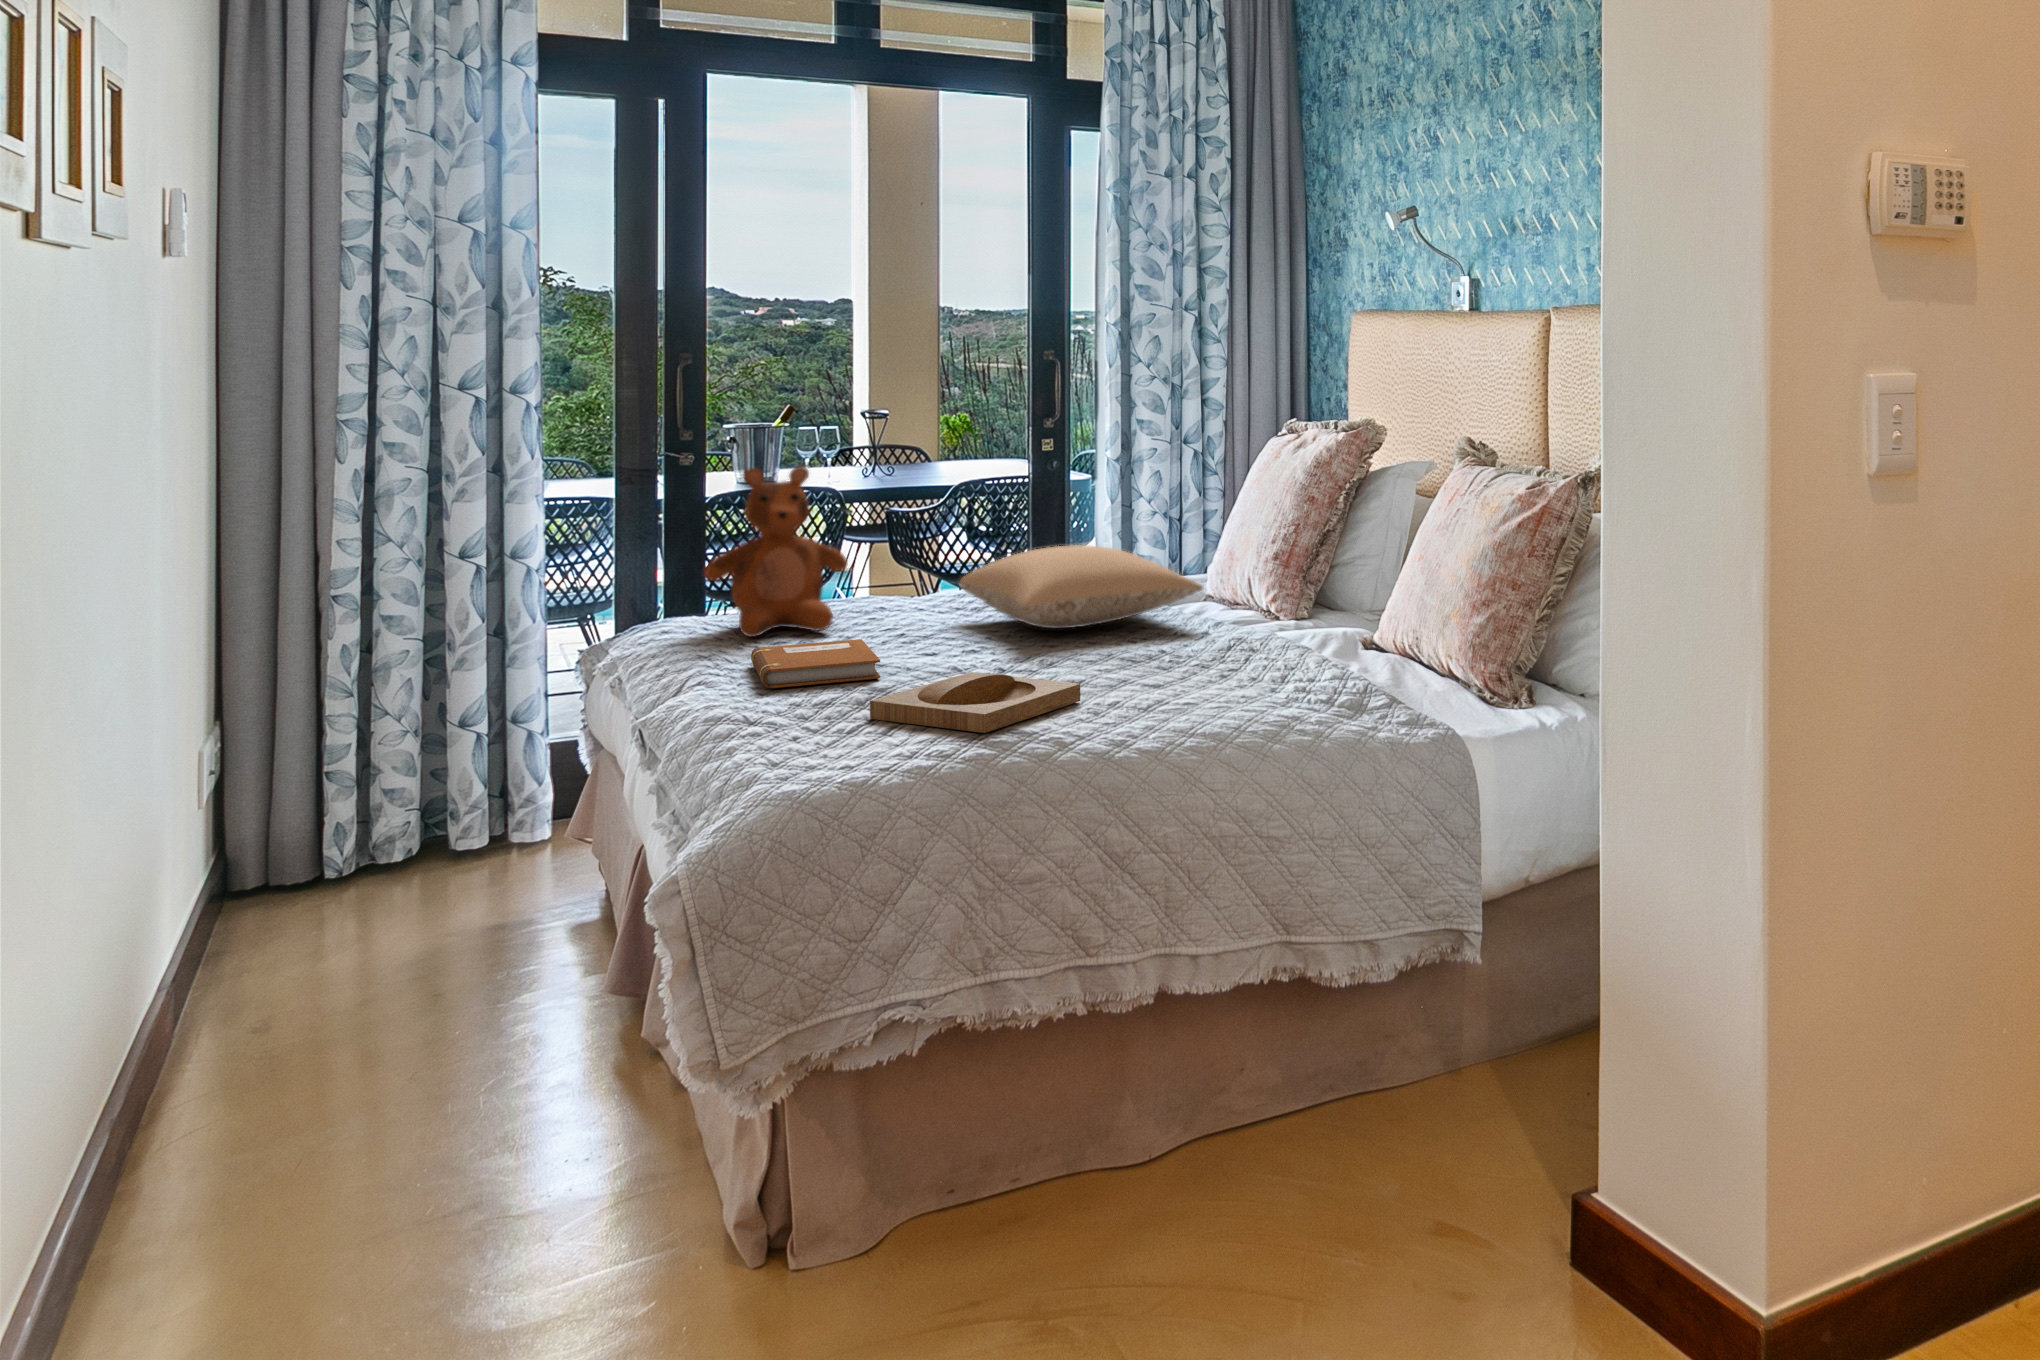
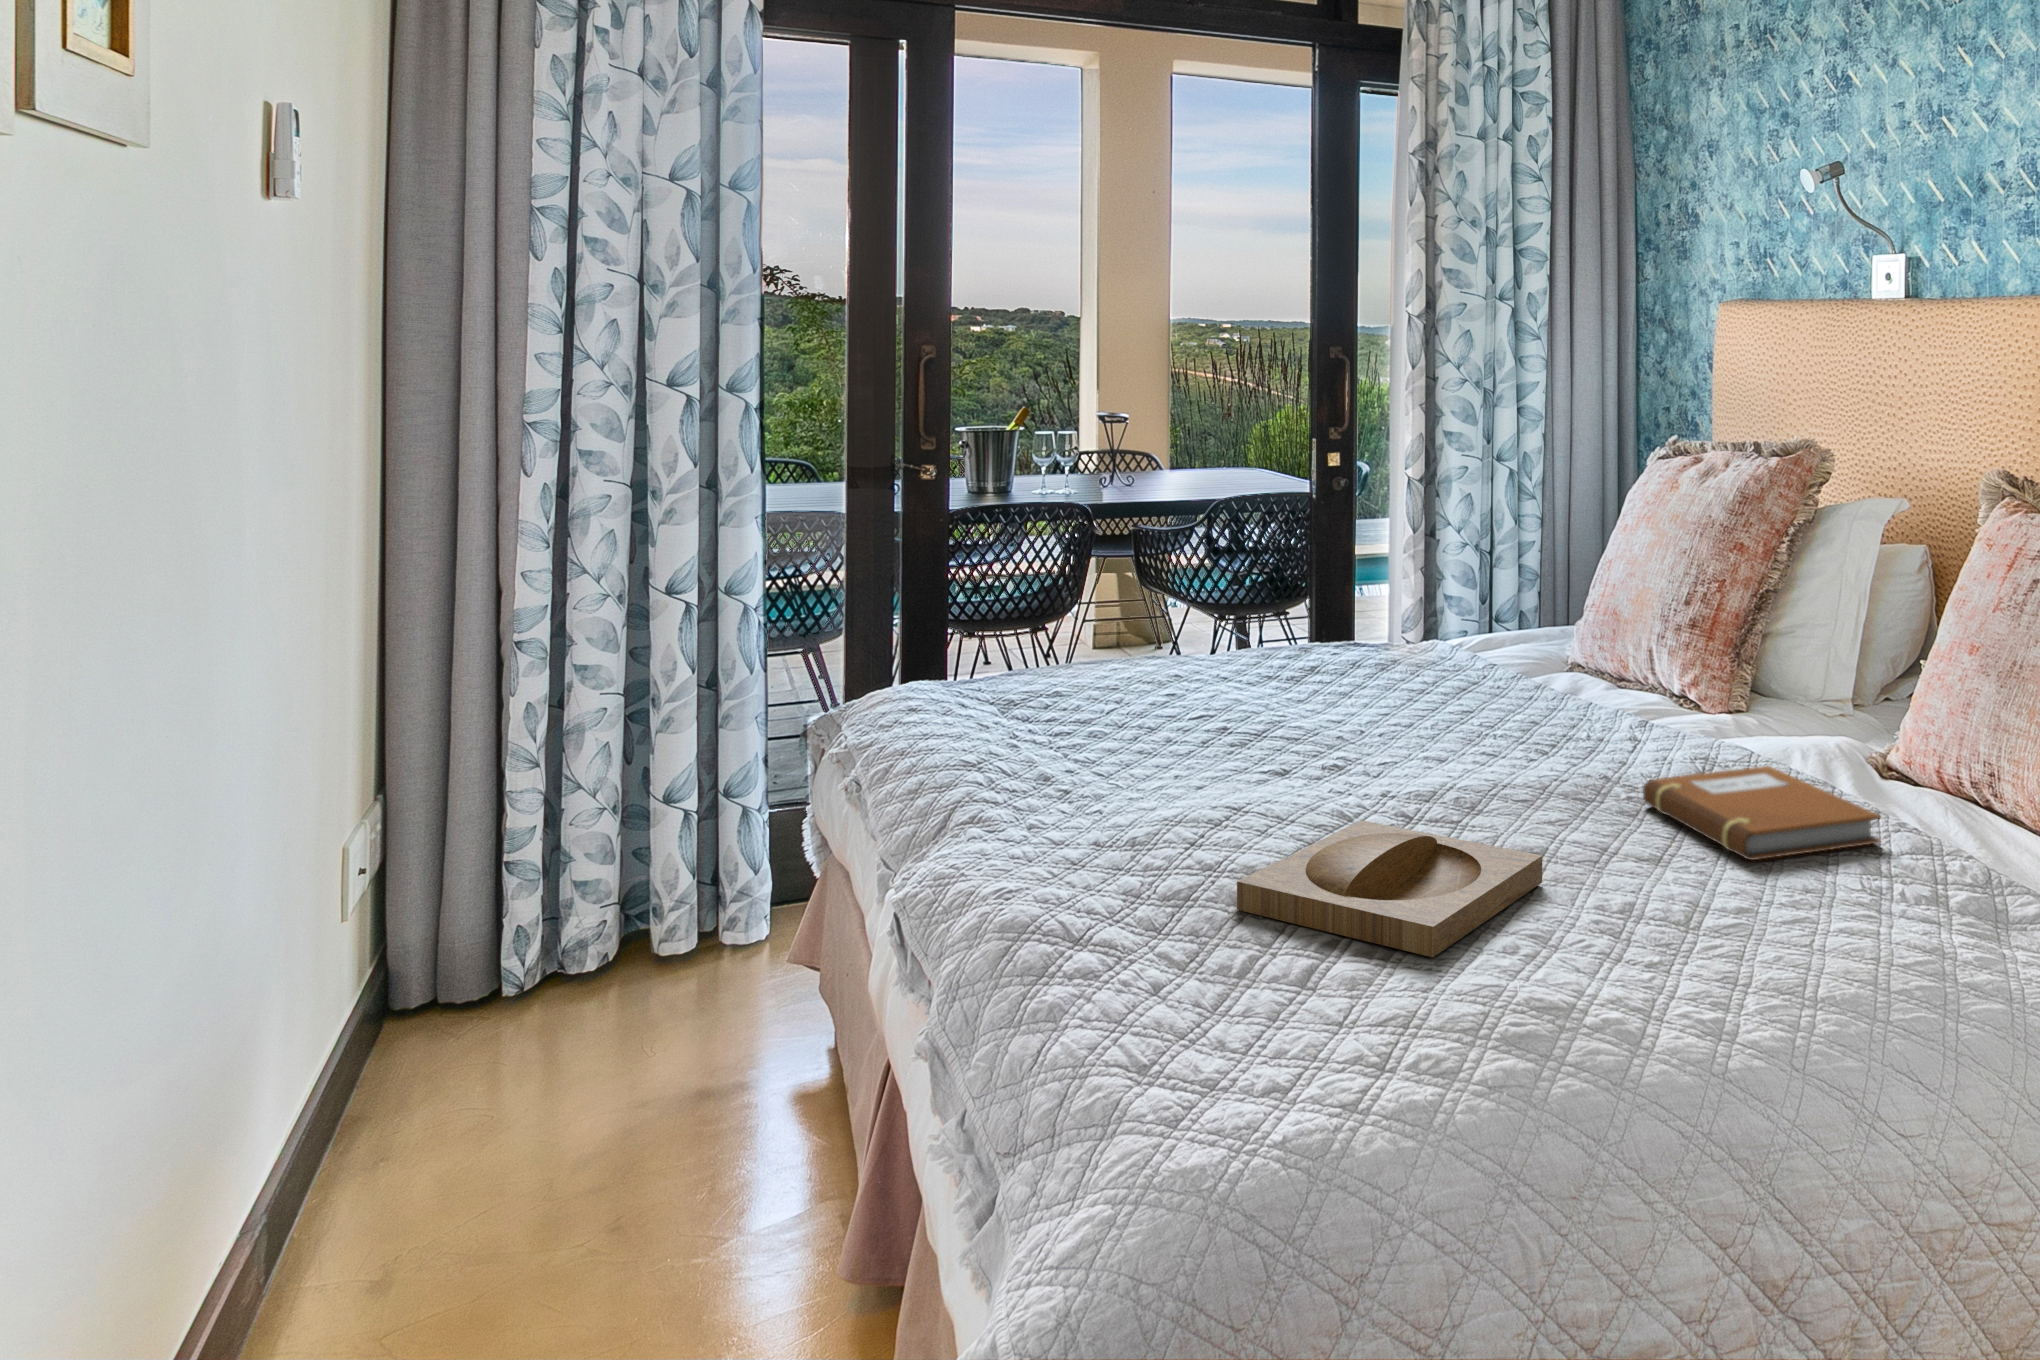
teddy bear: present [704,466,848,637] -> none [962,494,1142,728]
pillow: present [959,545,1203,628] -> none [1286,611,1627,727]
notebook: present [751,639,880,688] -> present [1643,766,1880,860]

